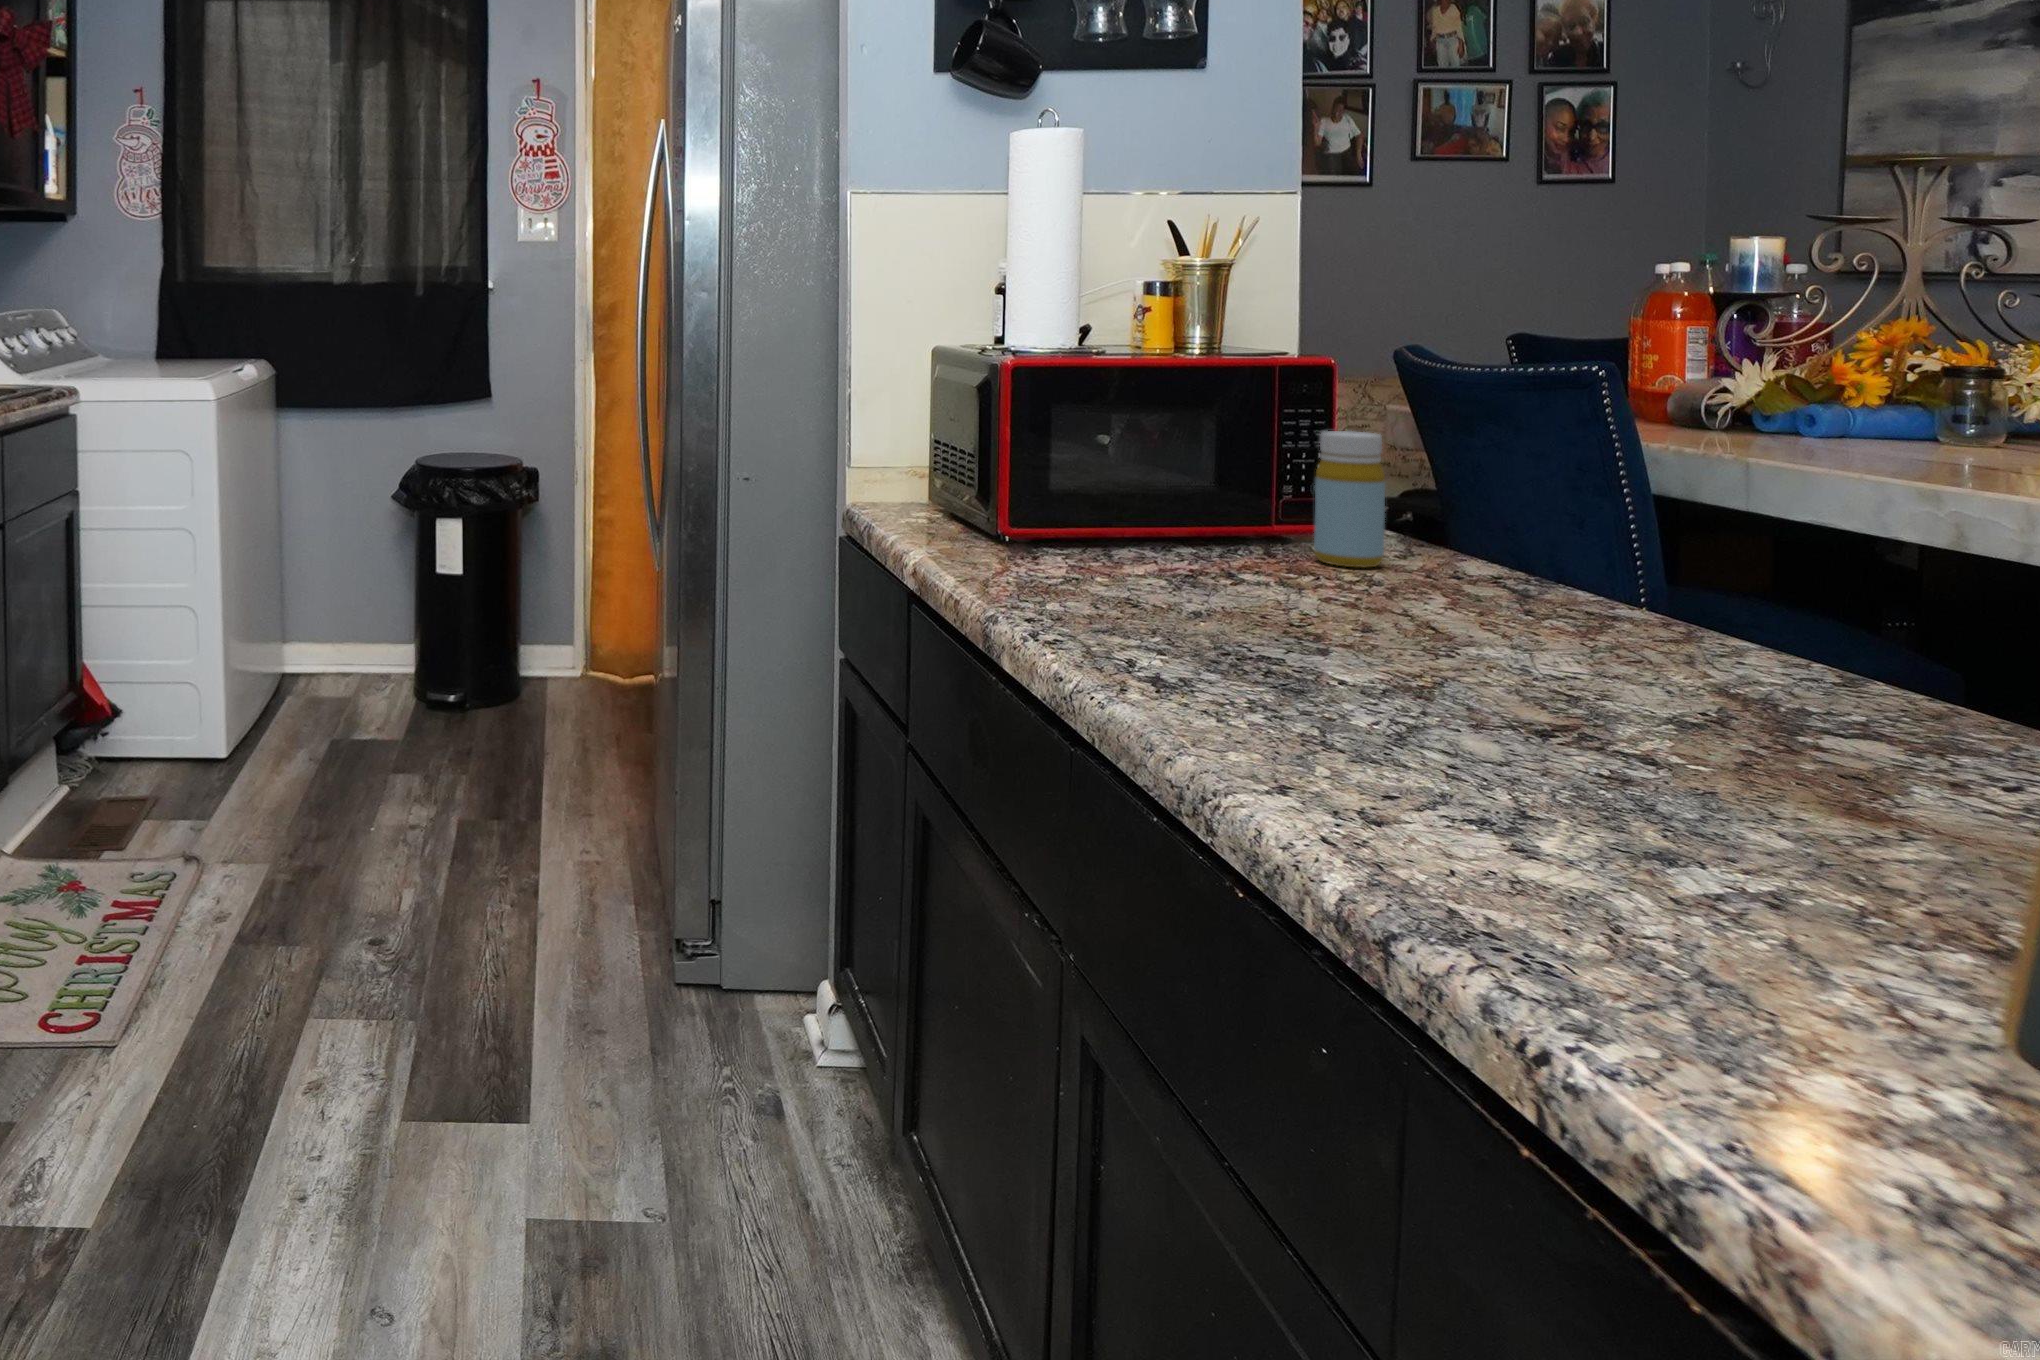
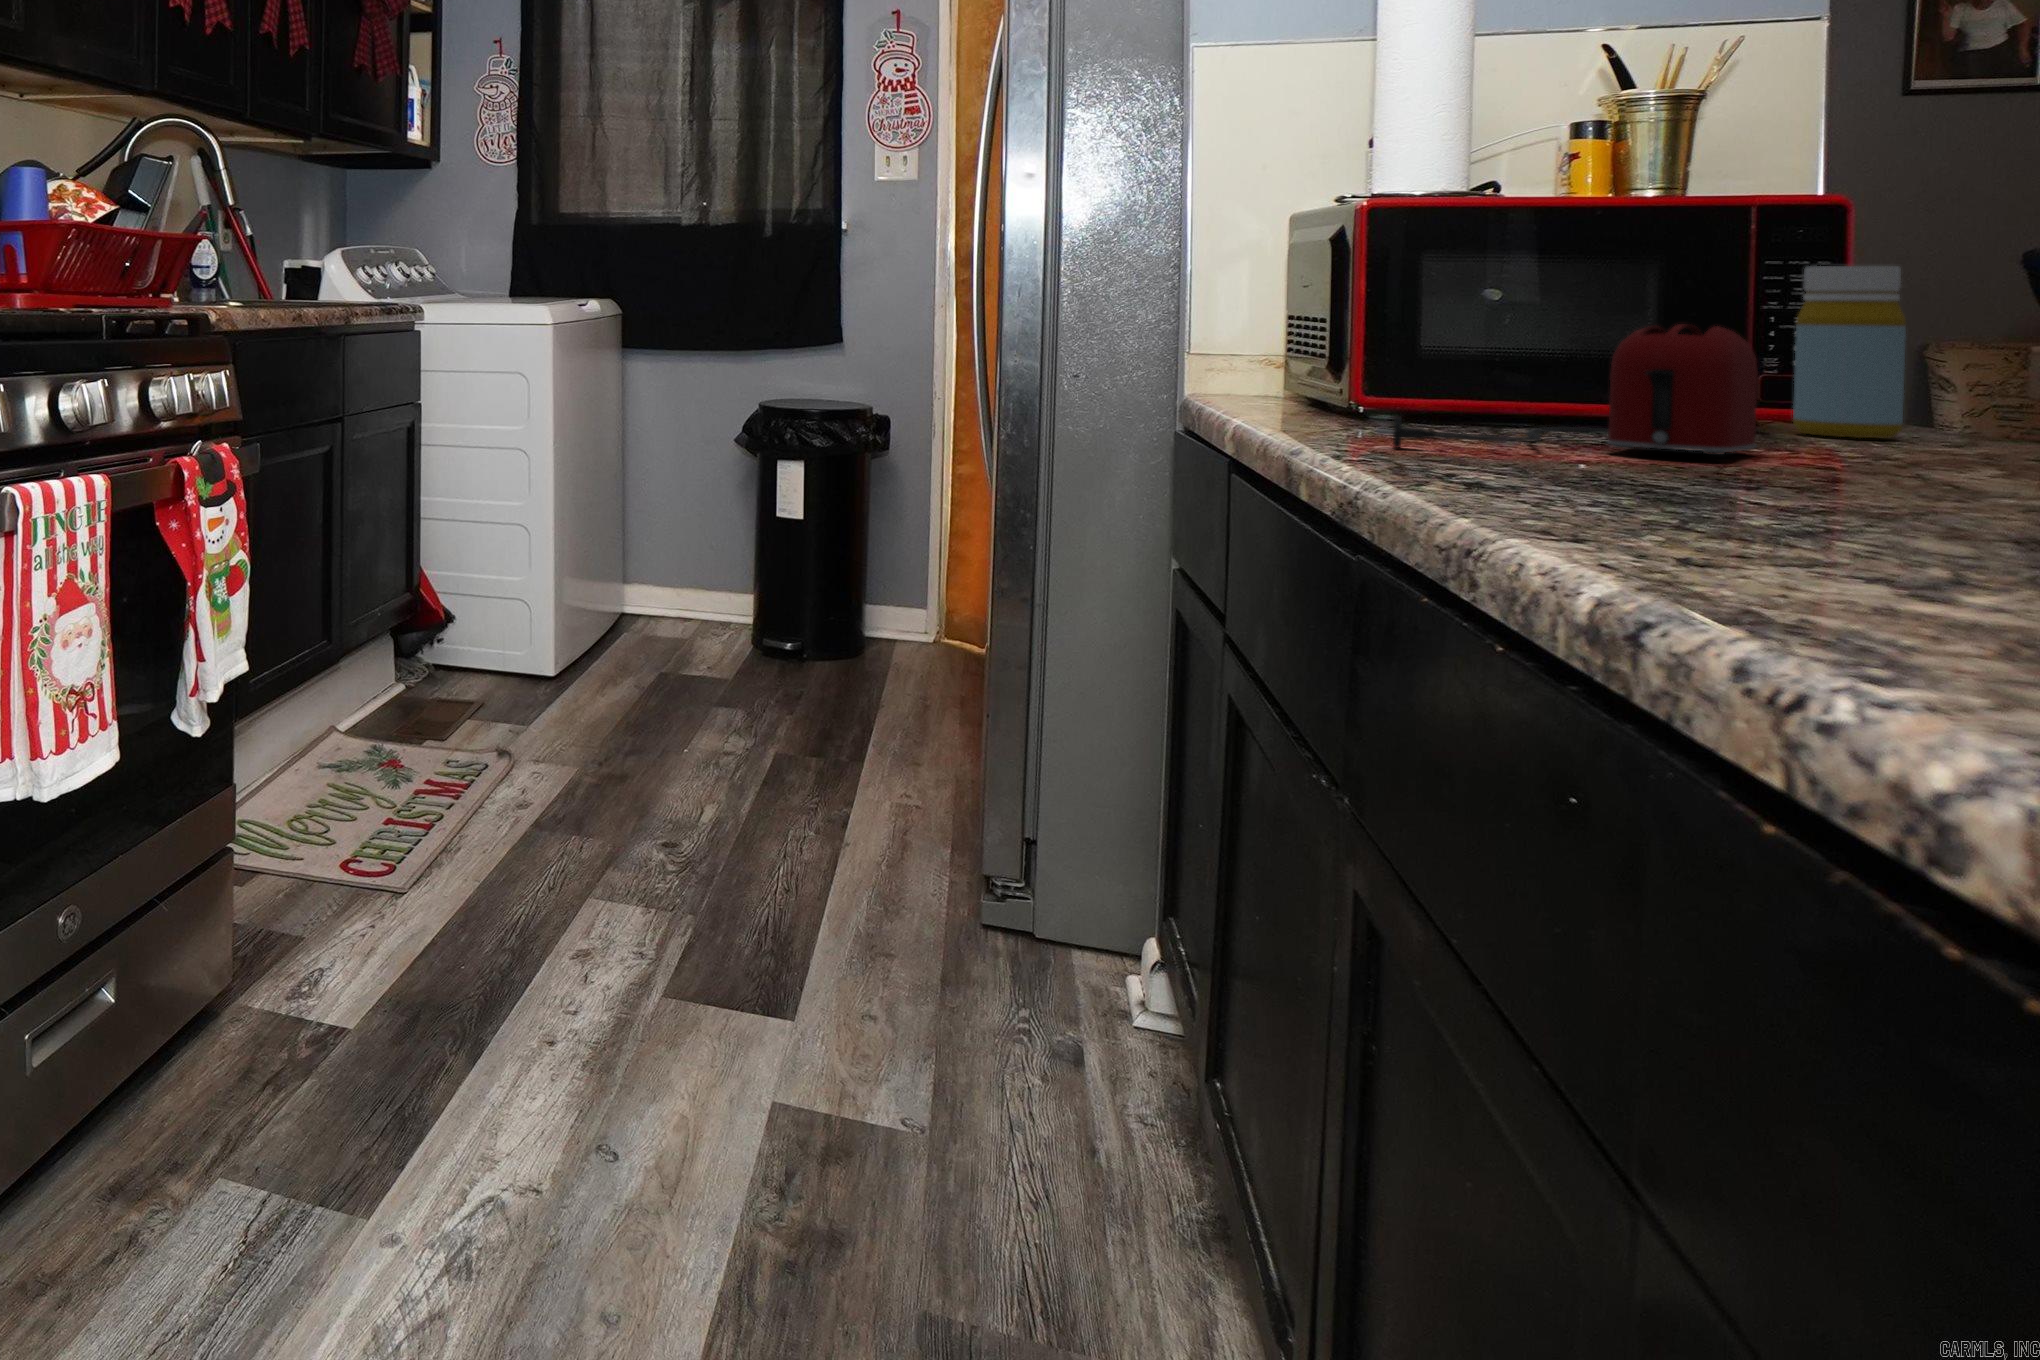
toaster: none [1075,513,1321,630] -> present [1377,324,1758,455]

